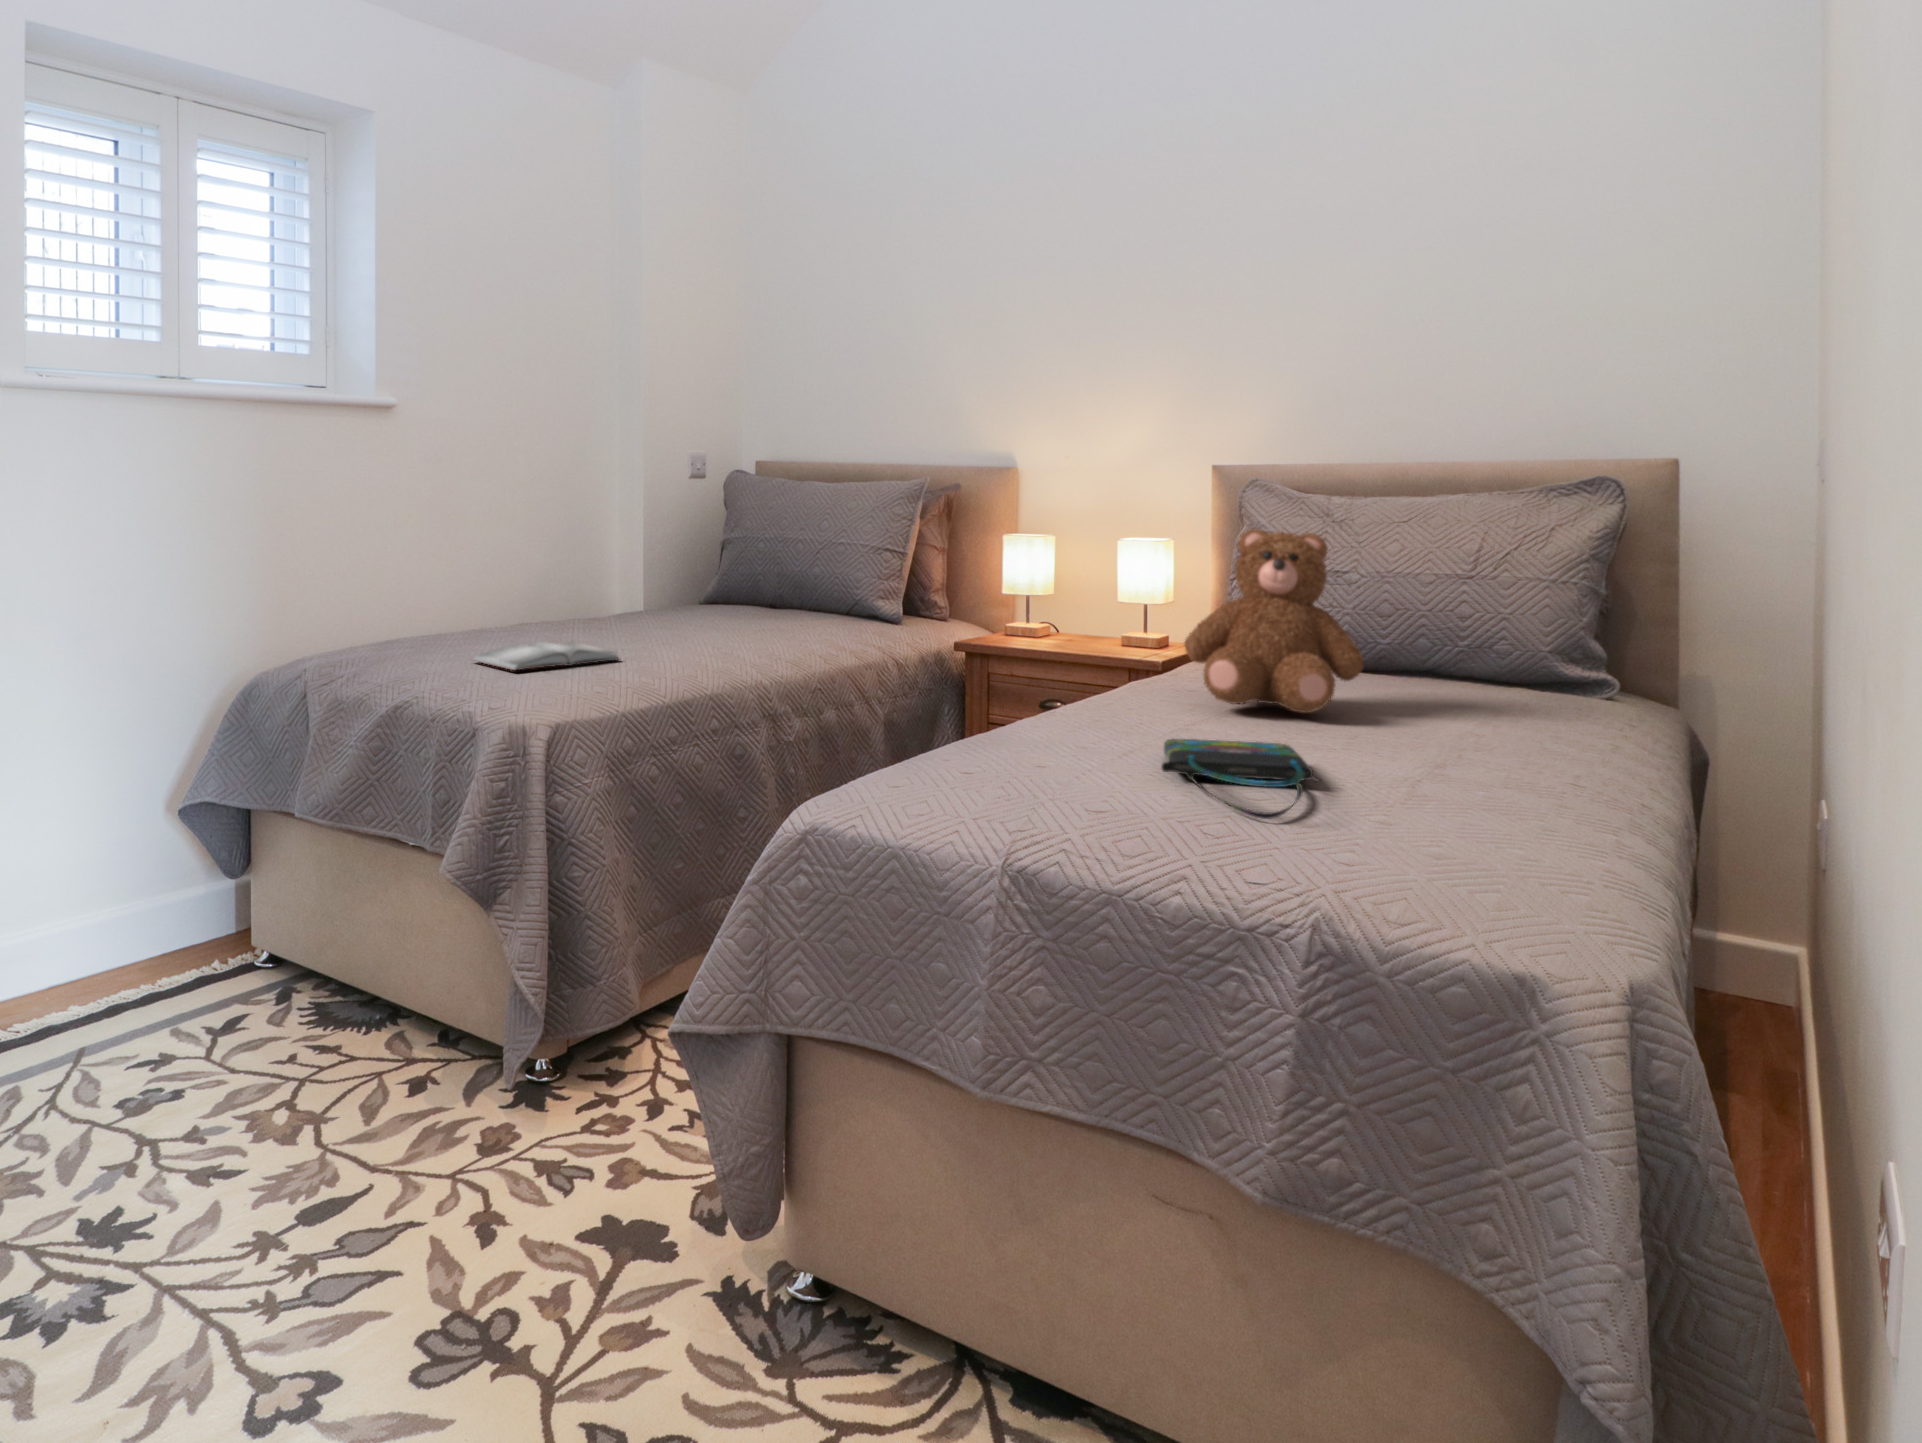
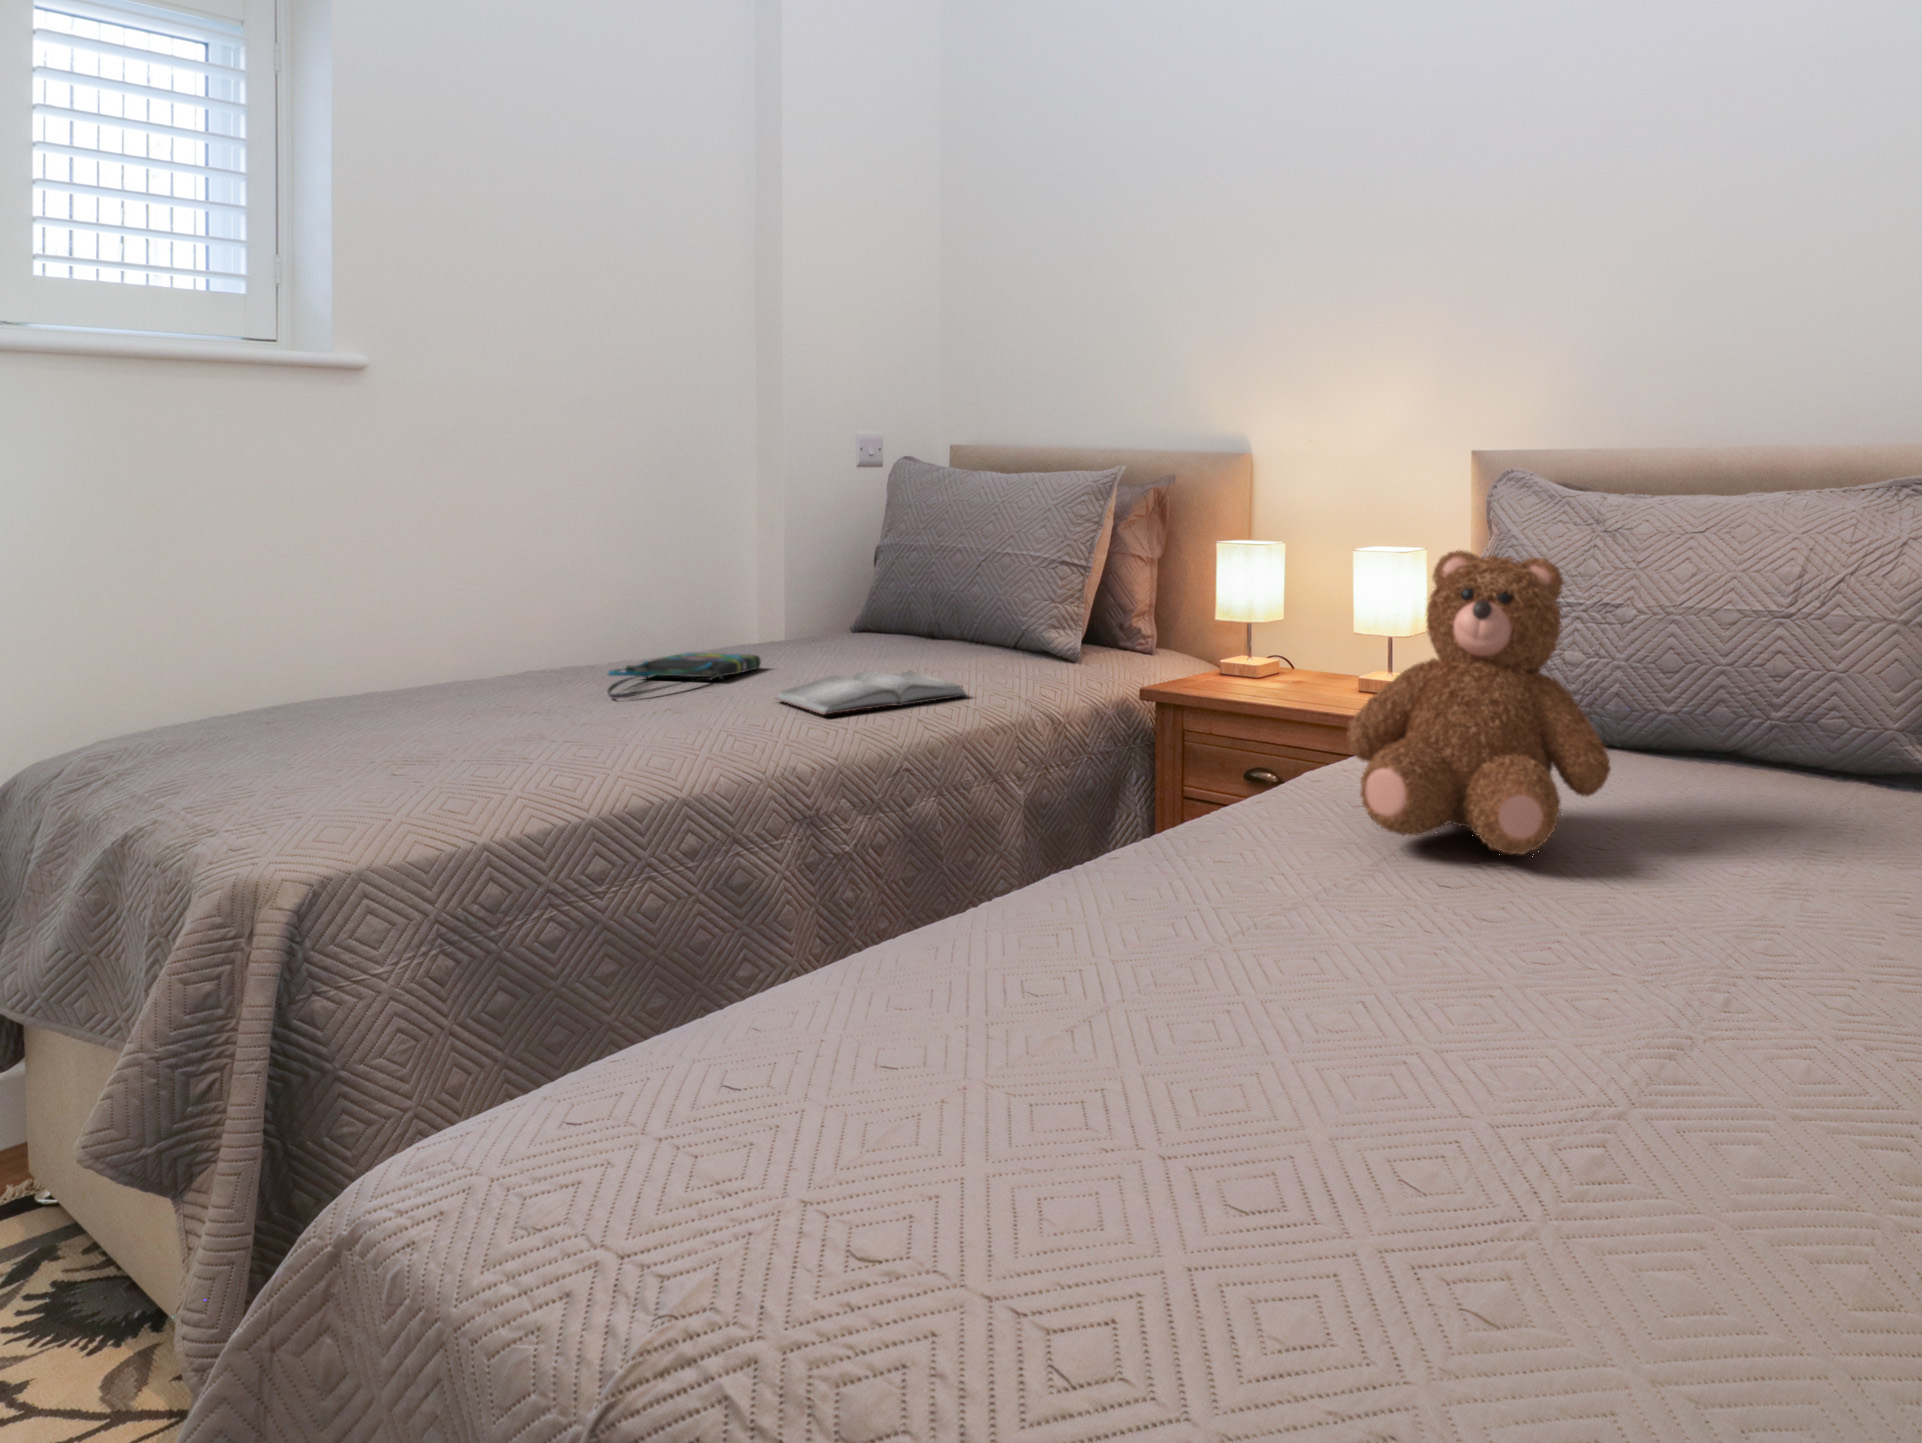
hardback book: present [473,642,619,670] -> present [776,671,967,714]
tote bag: present [1162,739,1319,819] -> present [607,653,761,698]

